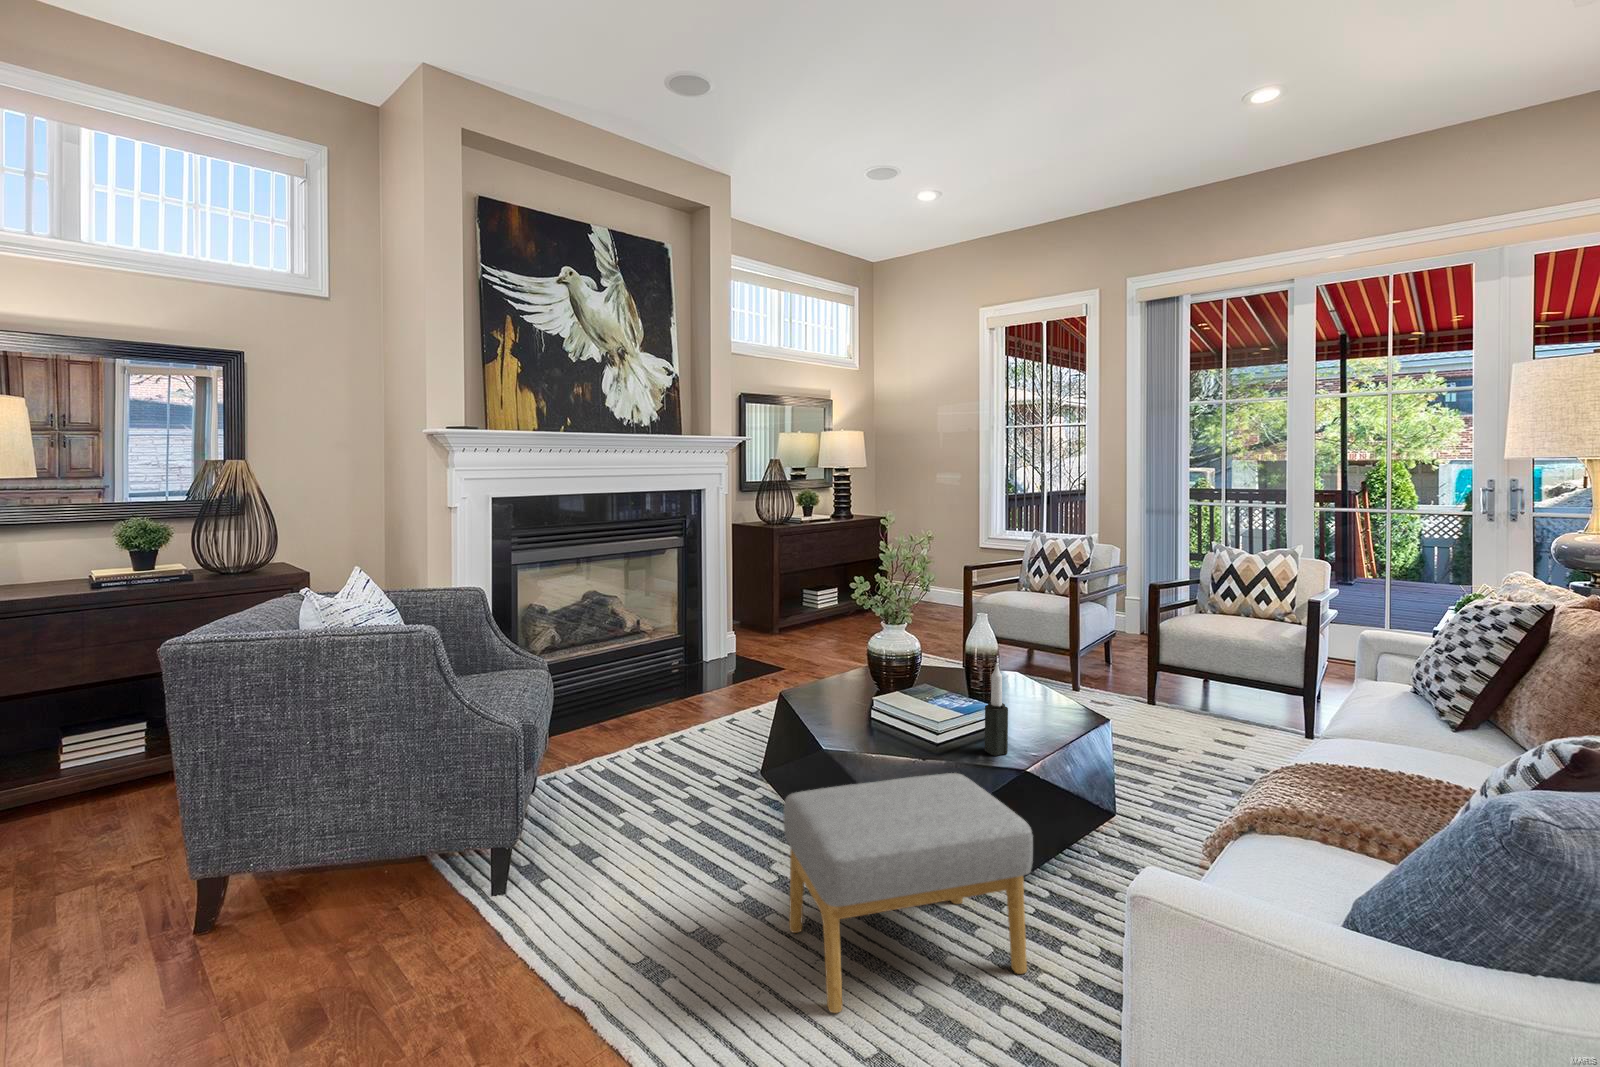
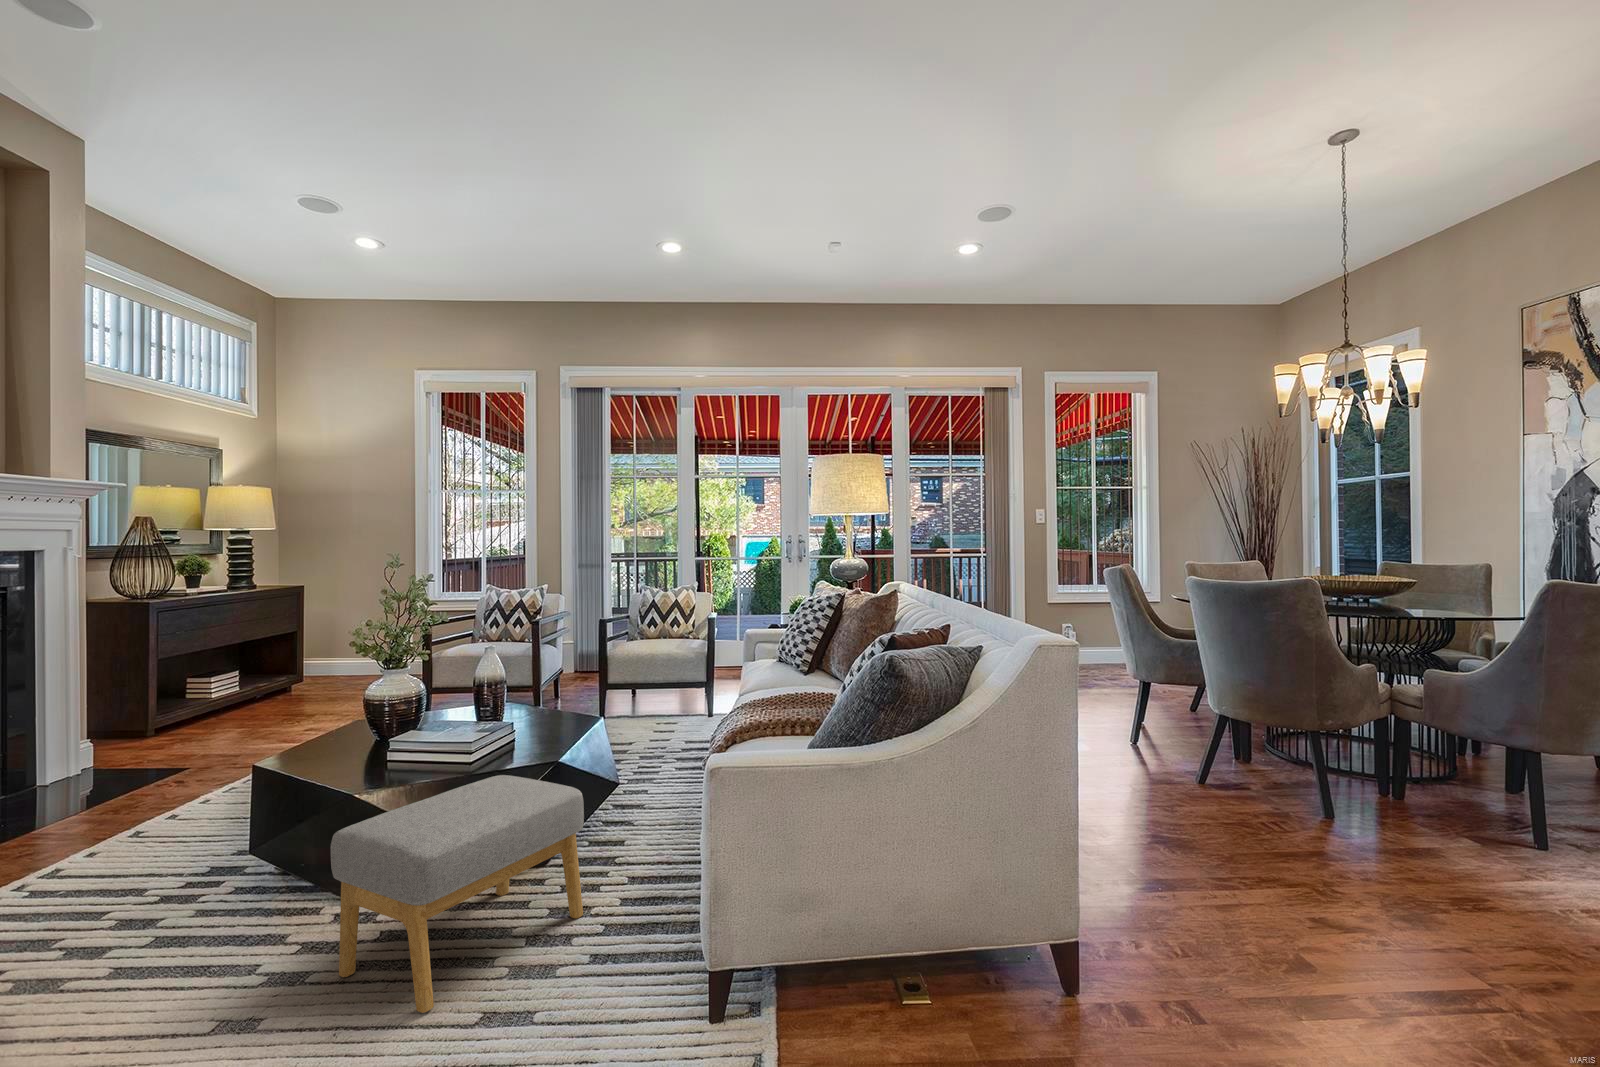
candle: present [985,663,1008,756] -> none [512,676,534,757]

